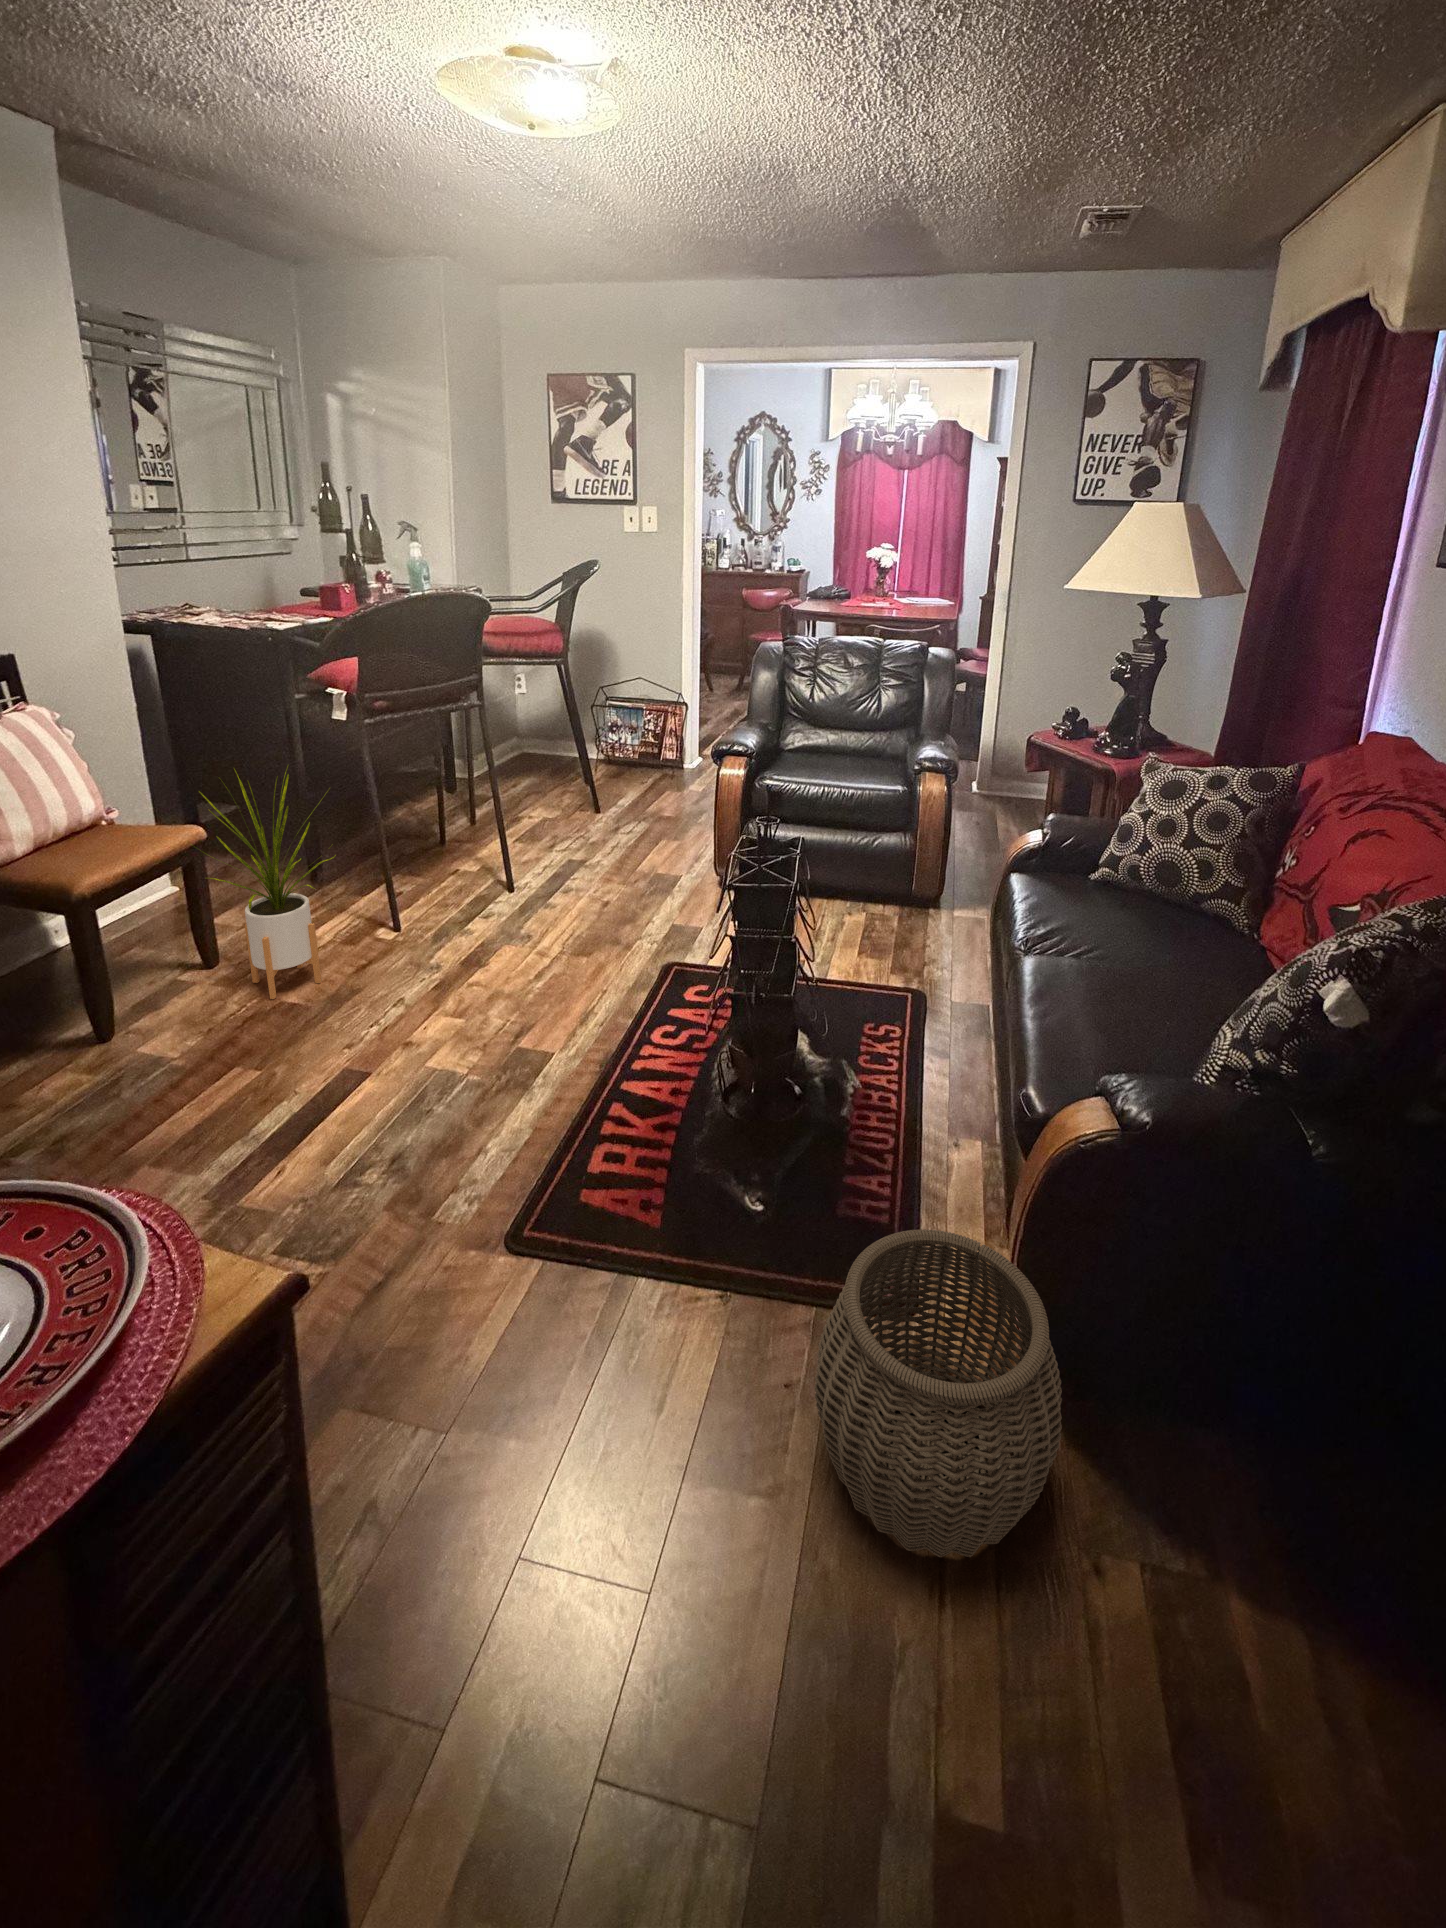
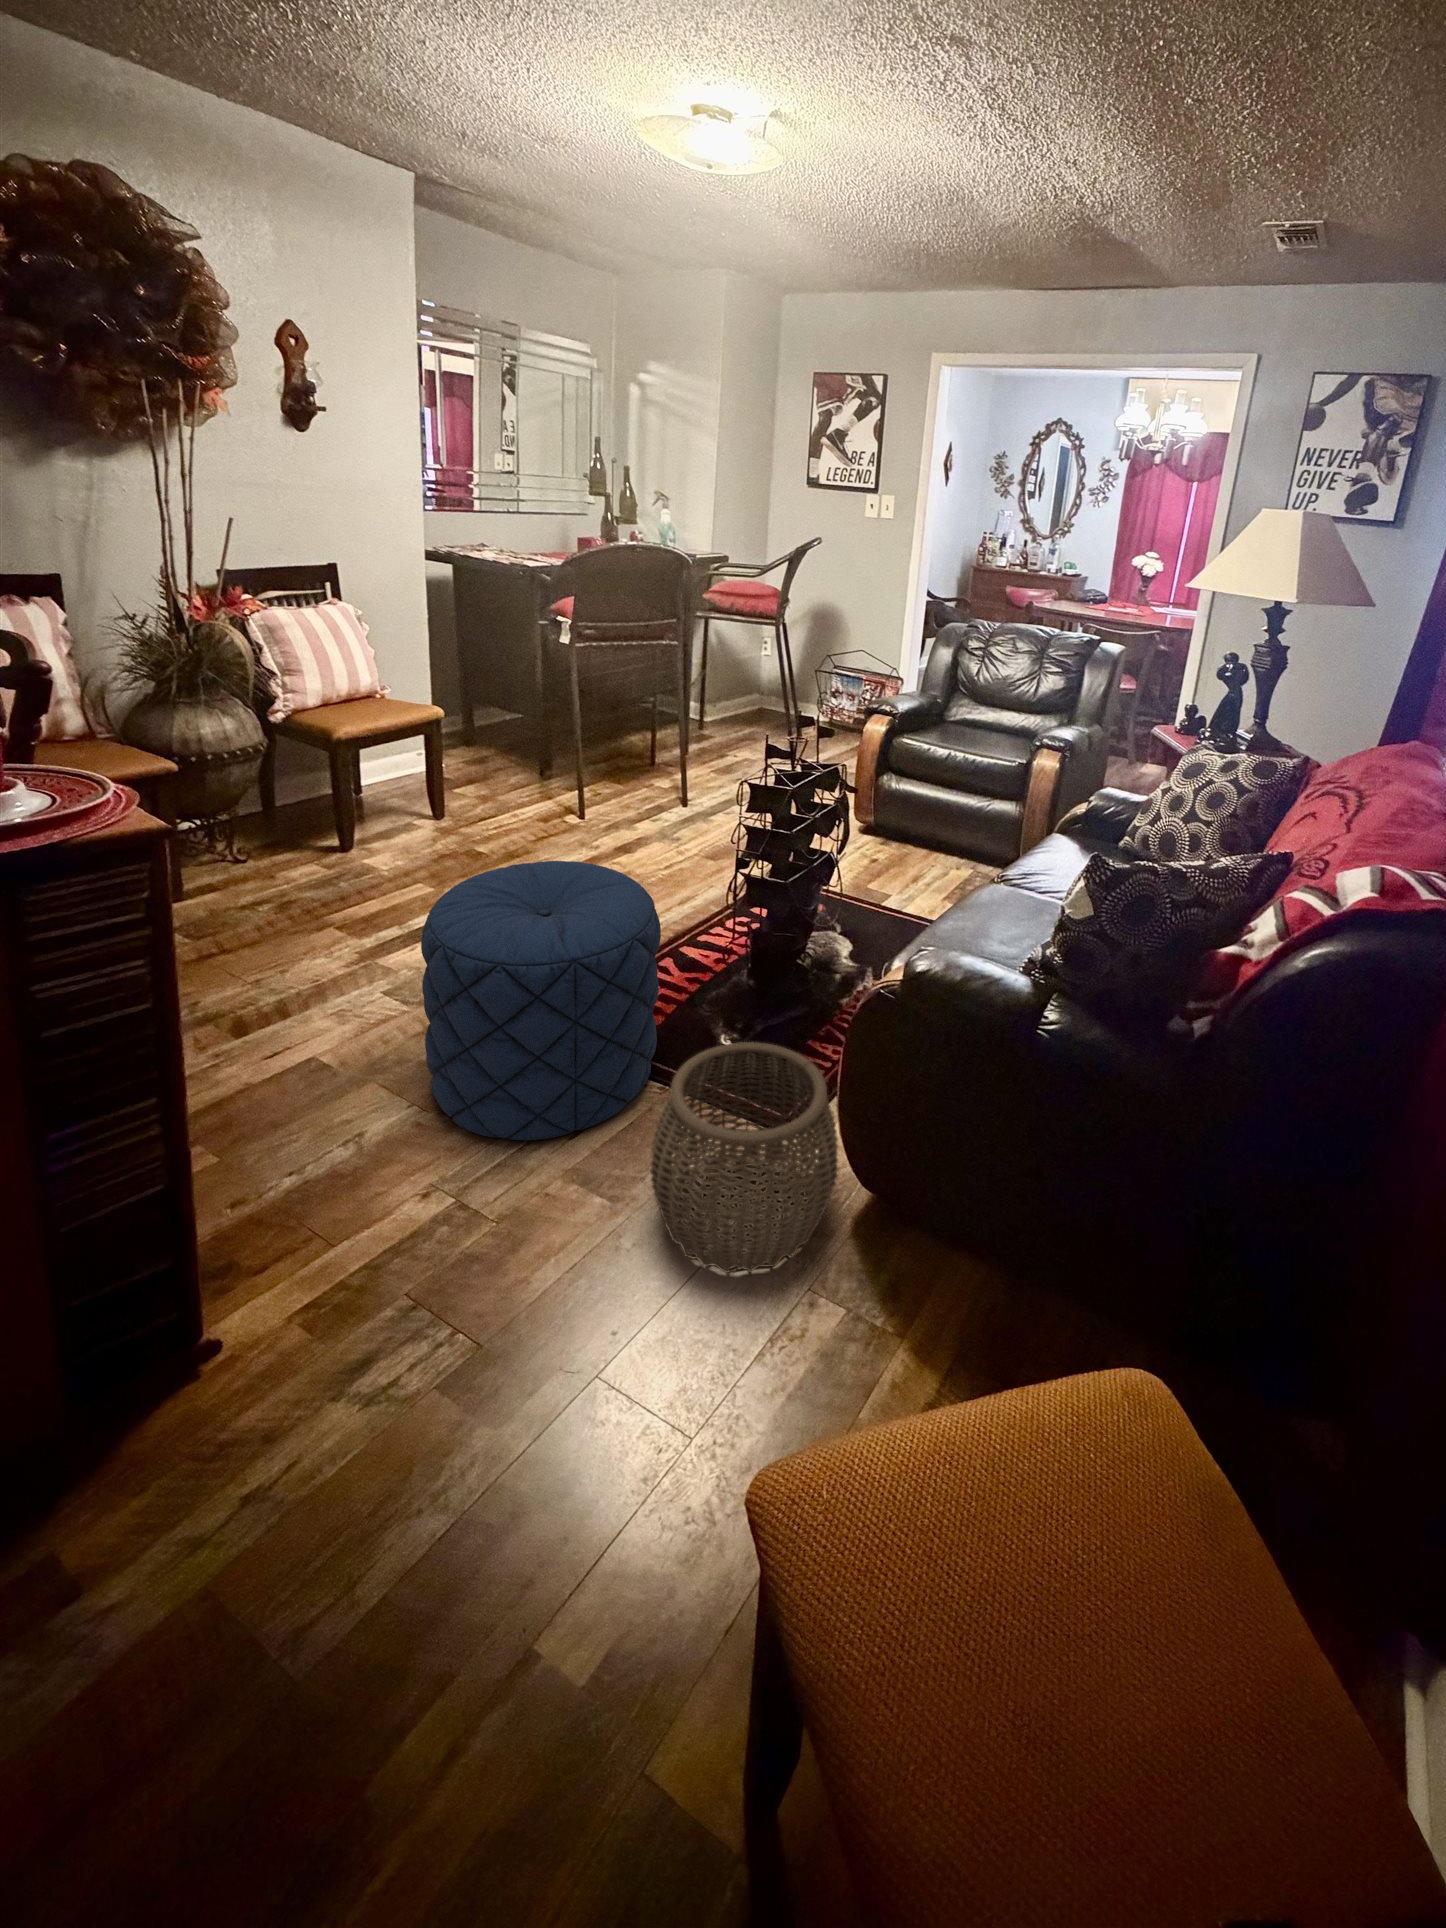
house plant: present [200,766,336,999] -> none [420,662,533,846]
pouf: none [403,1029,711,1446] -> present [421,861,661,1140]

